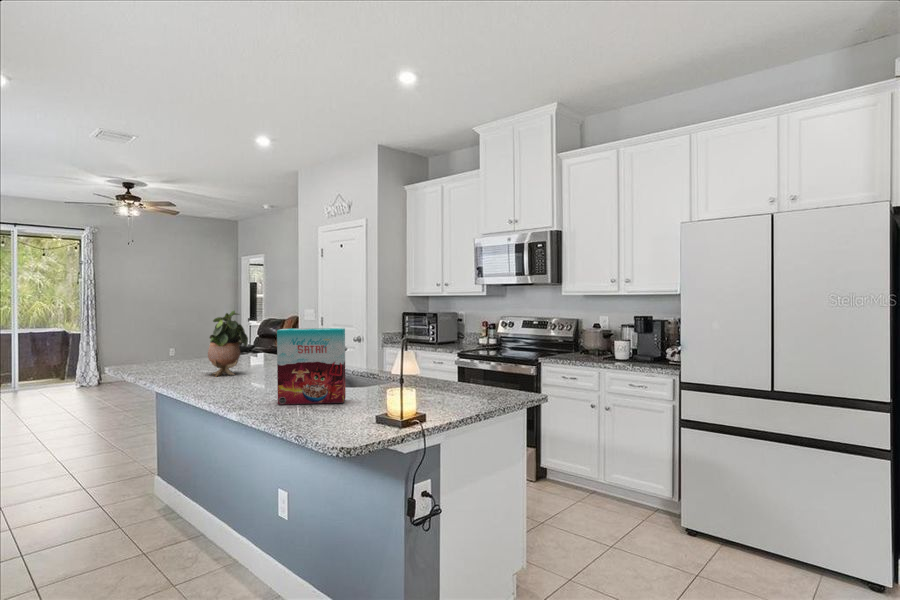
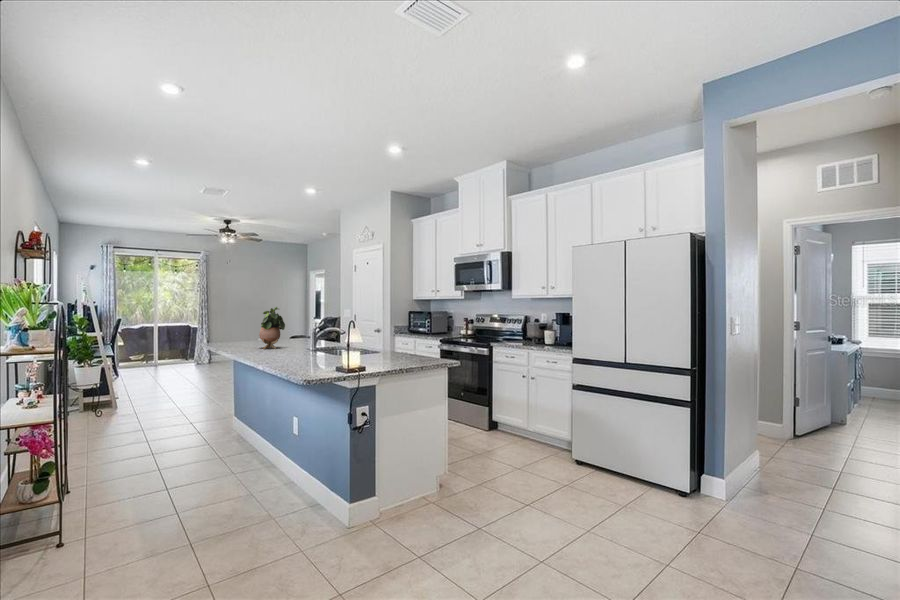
cereal box: present [277,328,346,405] -> none [288,316,331,362]

